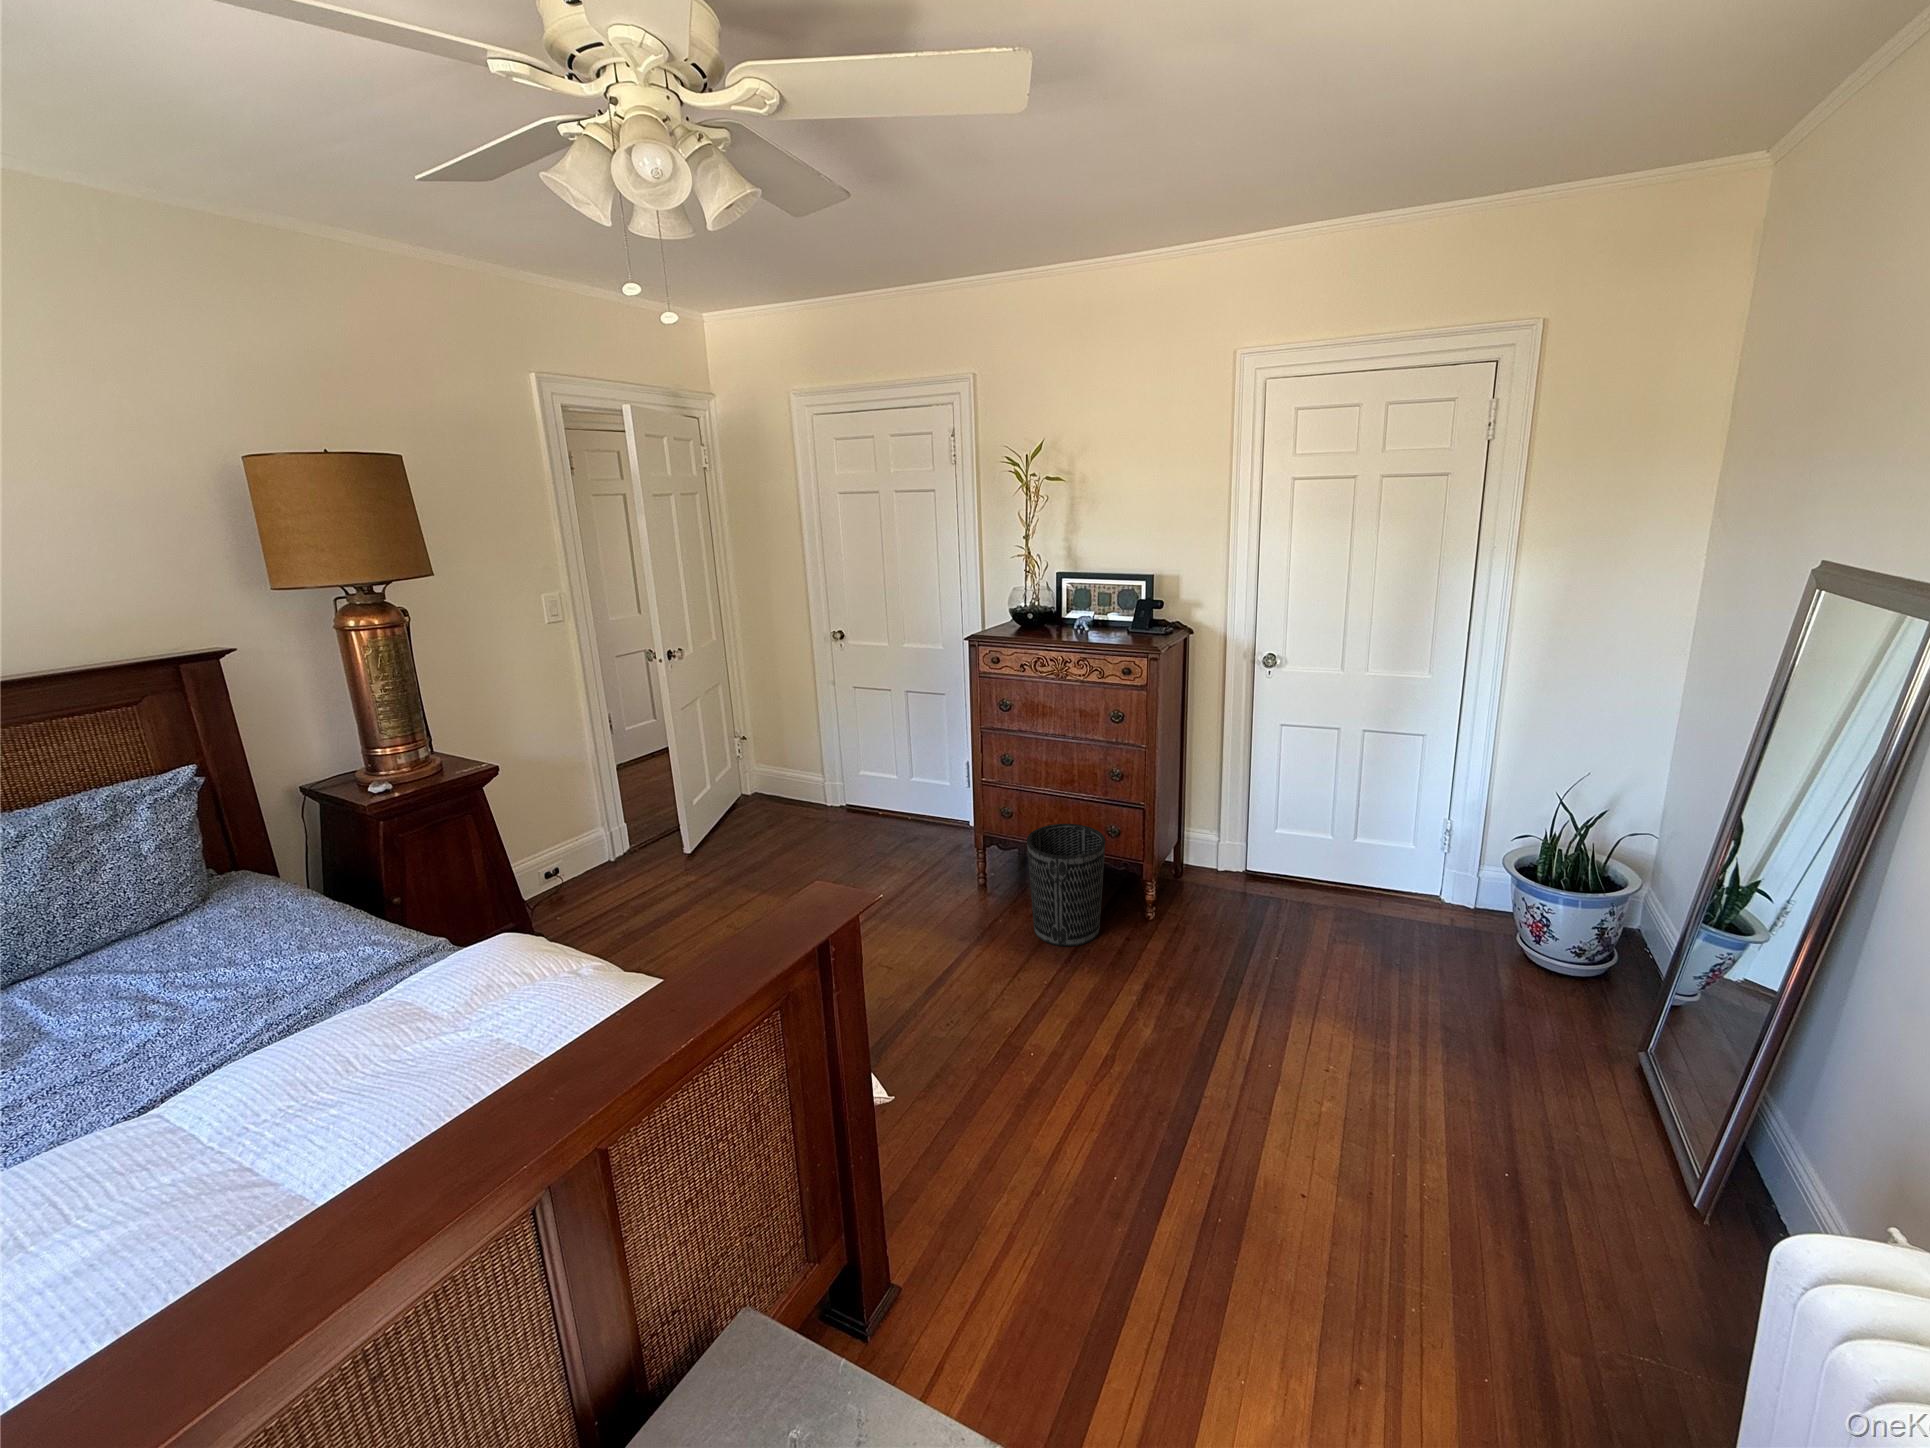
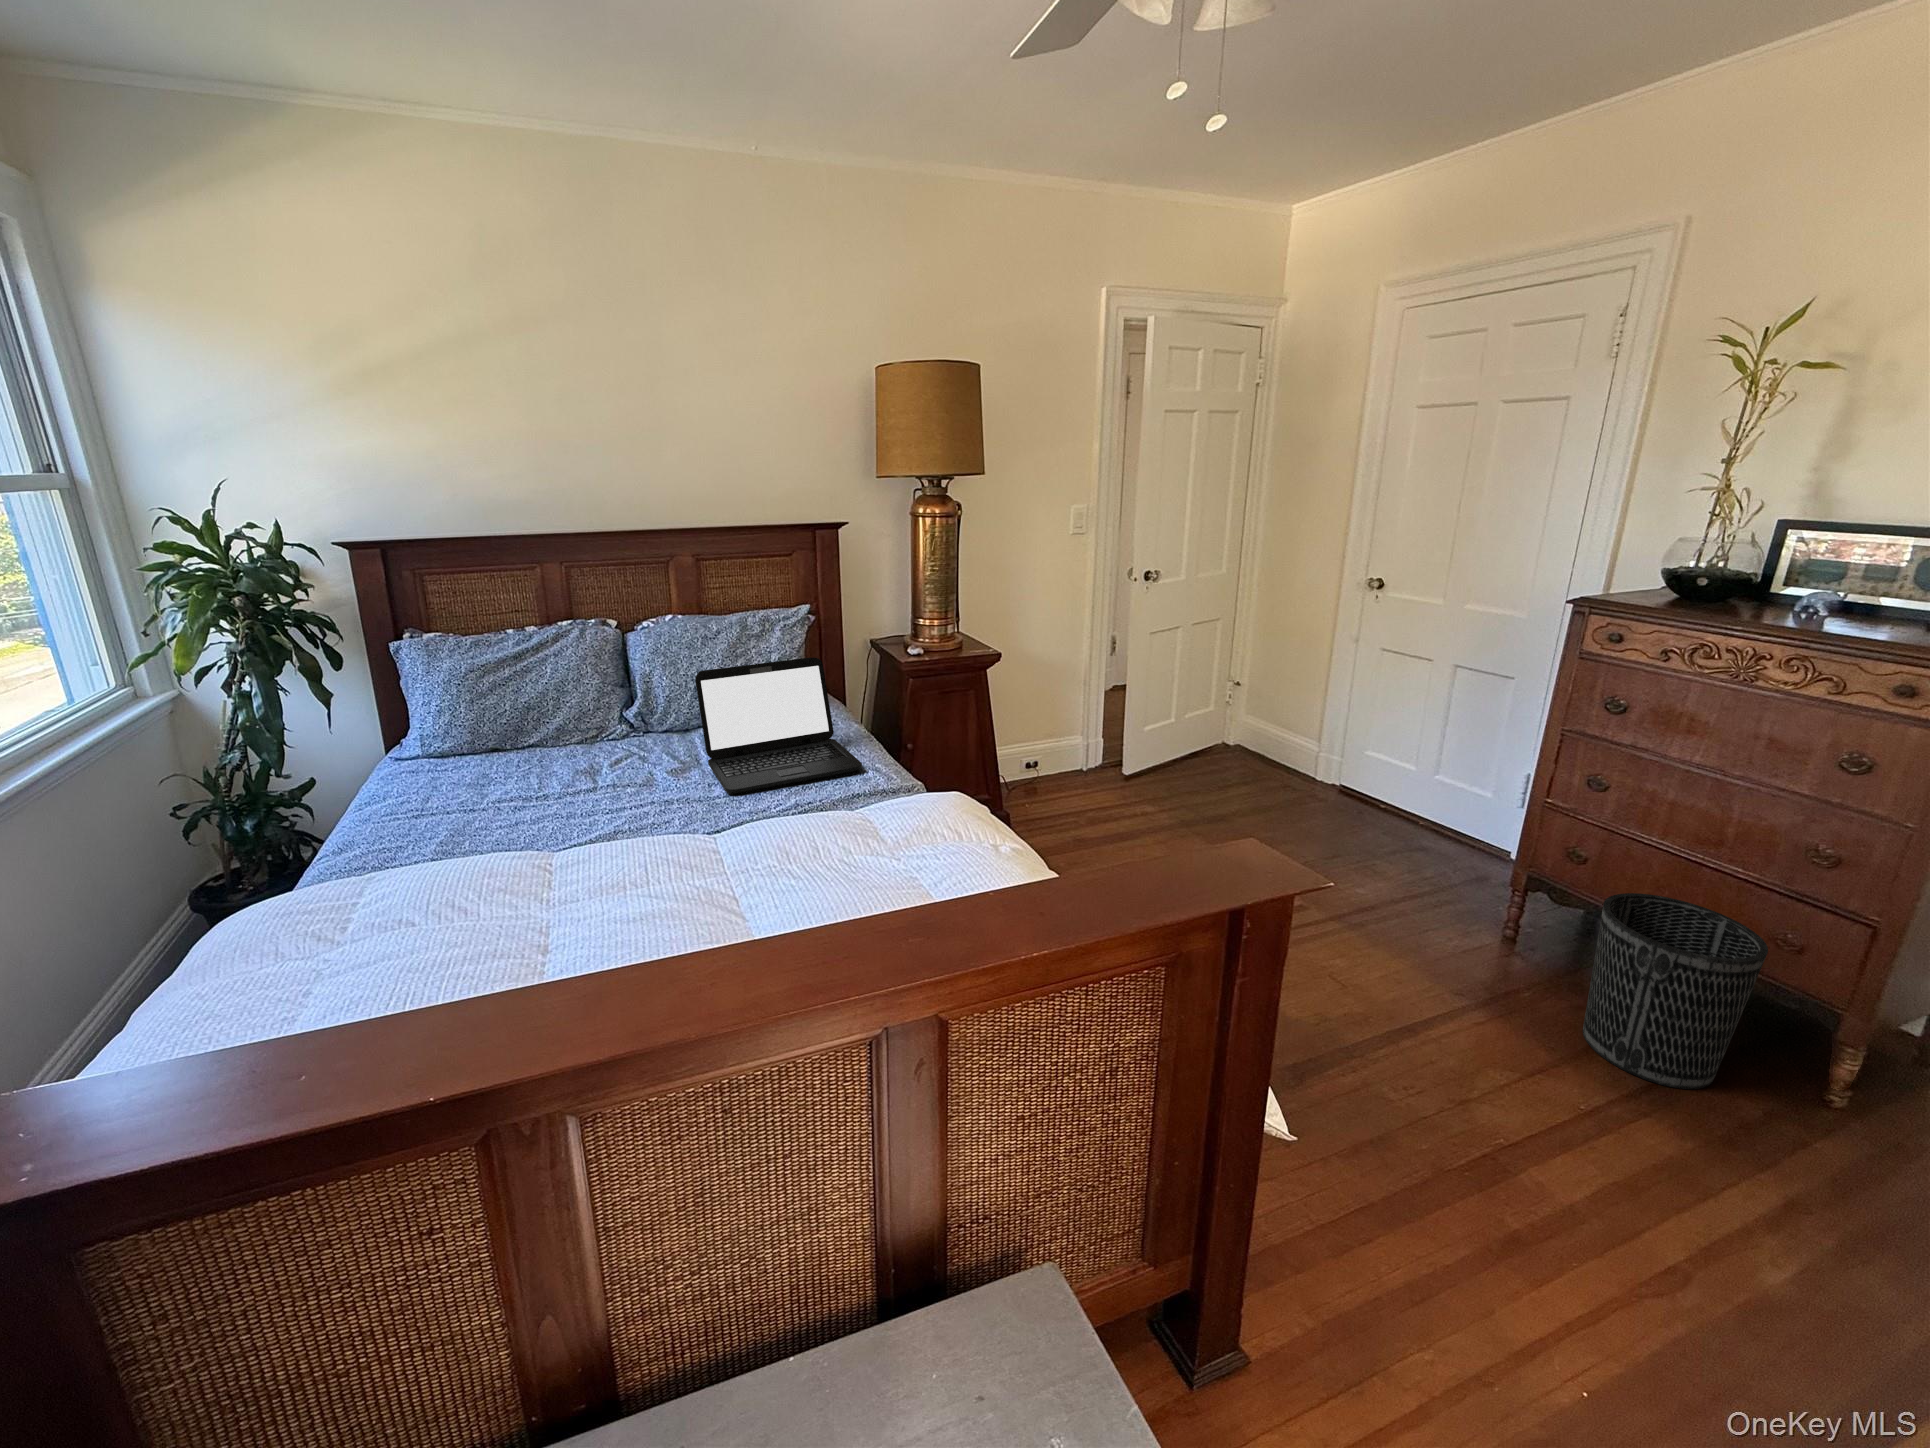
laptop: none [16,834,358,1055] -> present [695,658,862,795]

